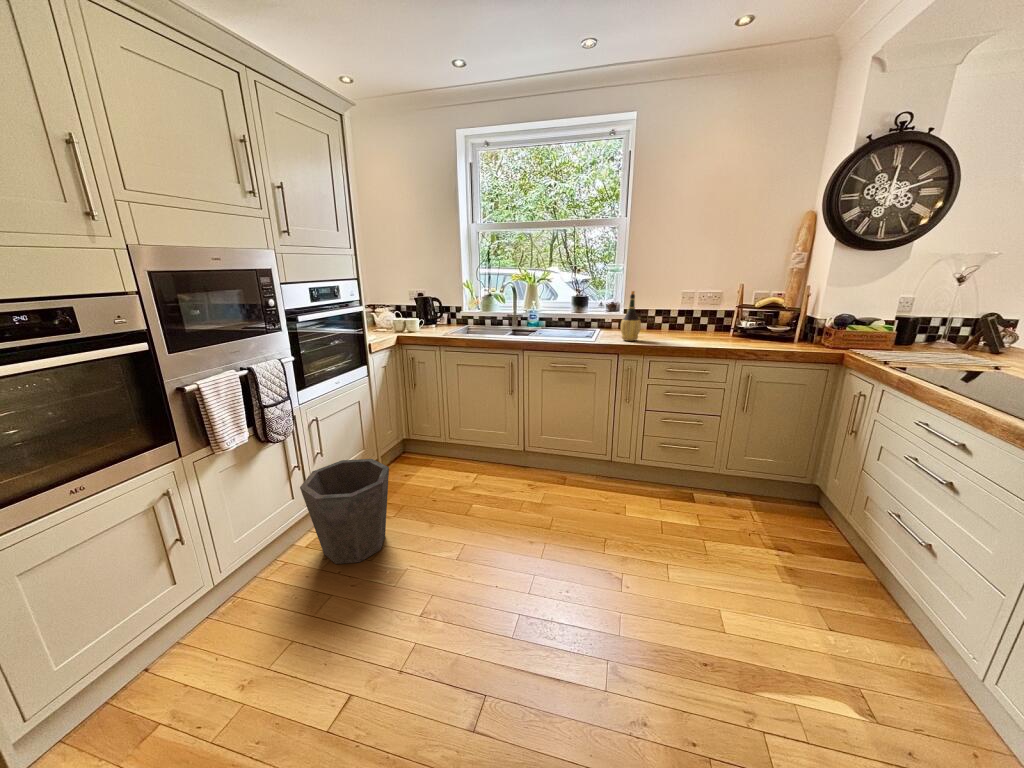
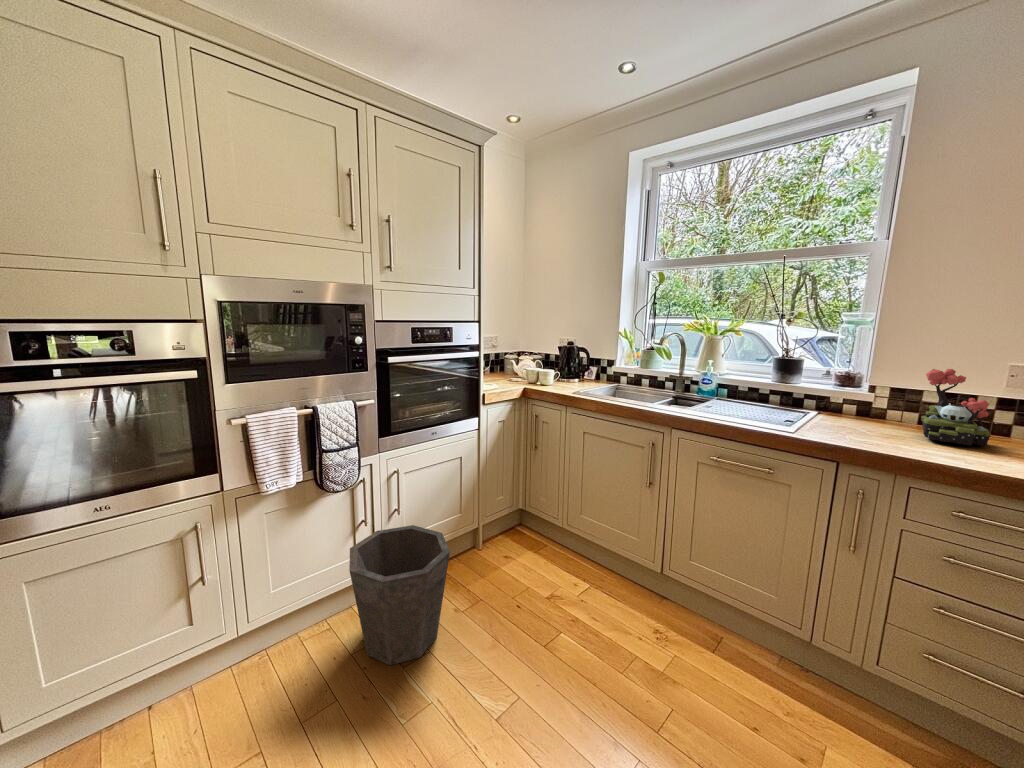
wine bottle: present [621,291,641,341] -> none [852,355,898,441]
plant: none [649,297,676,337] -> present [921,369,991,446]

